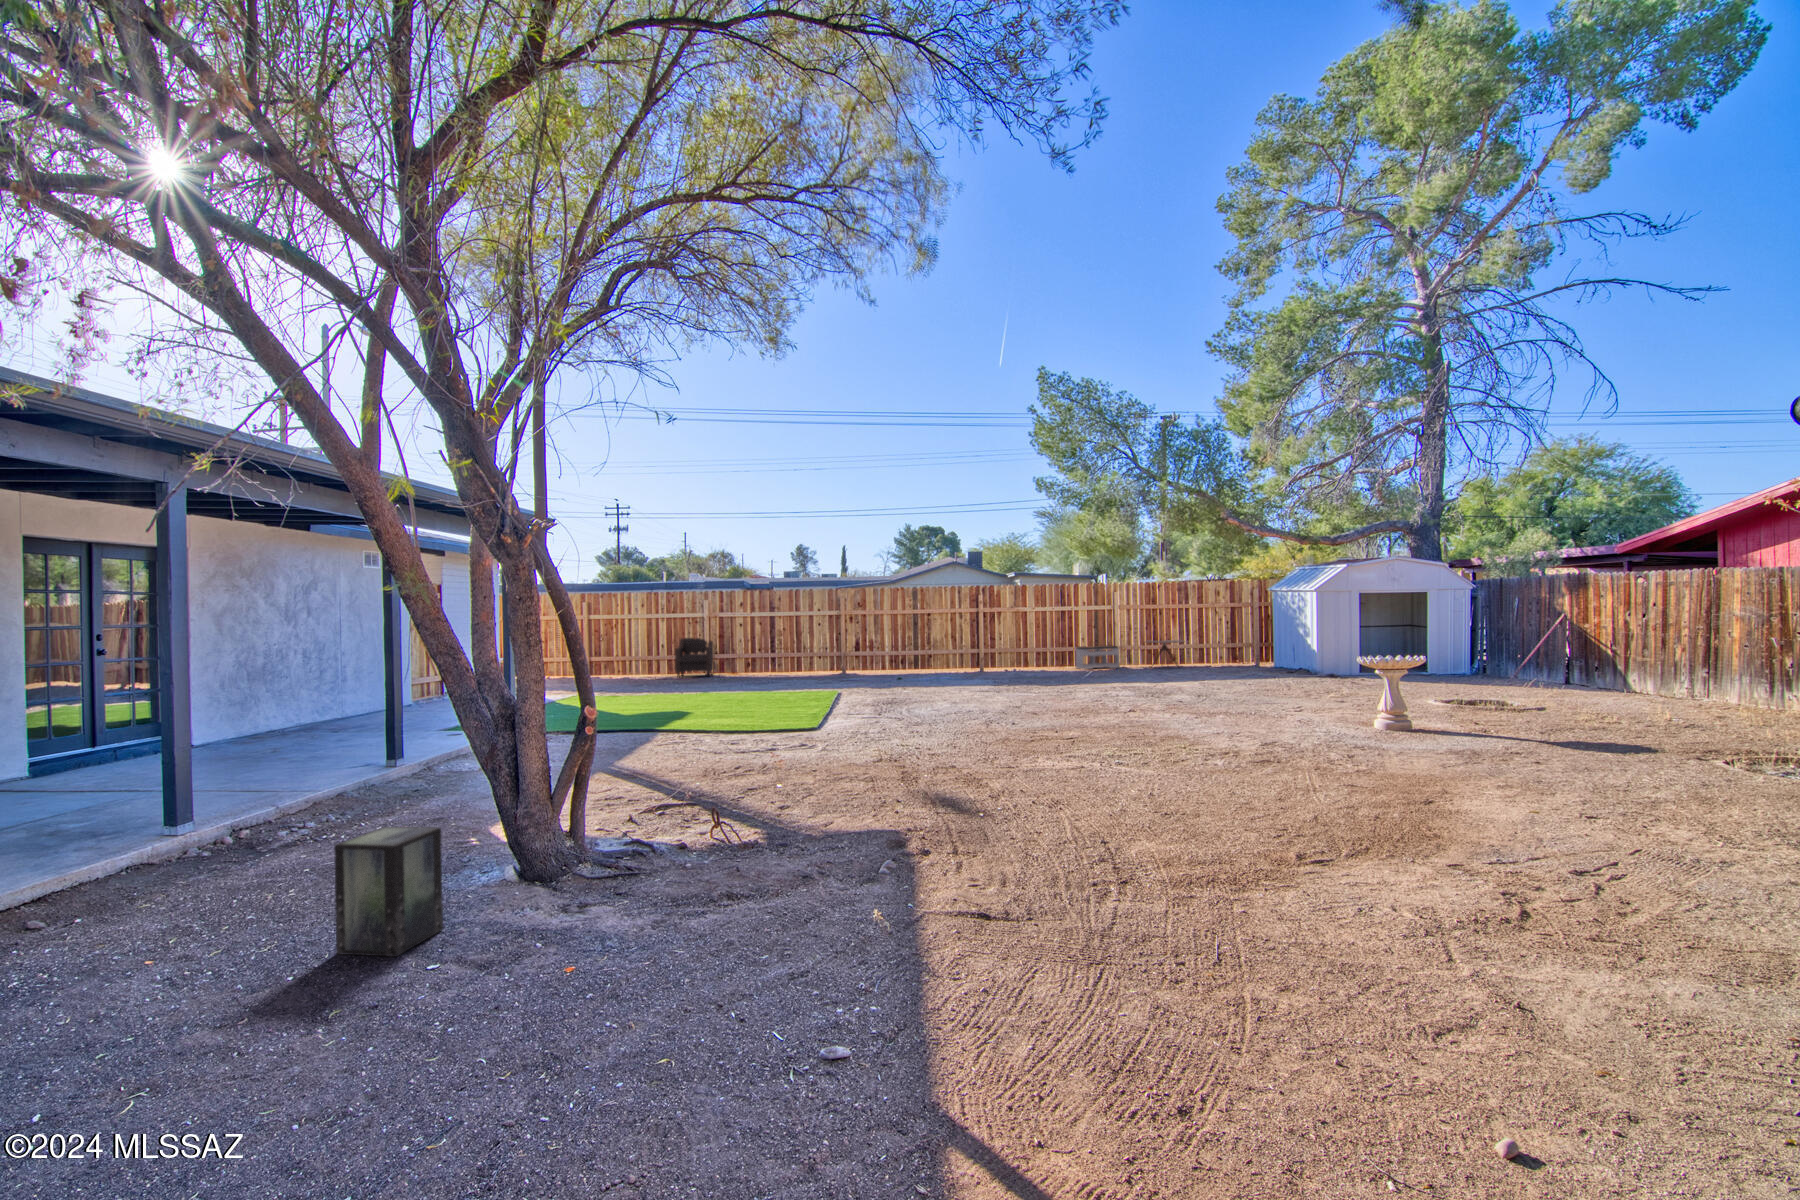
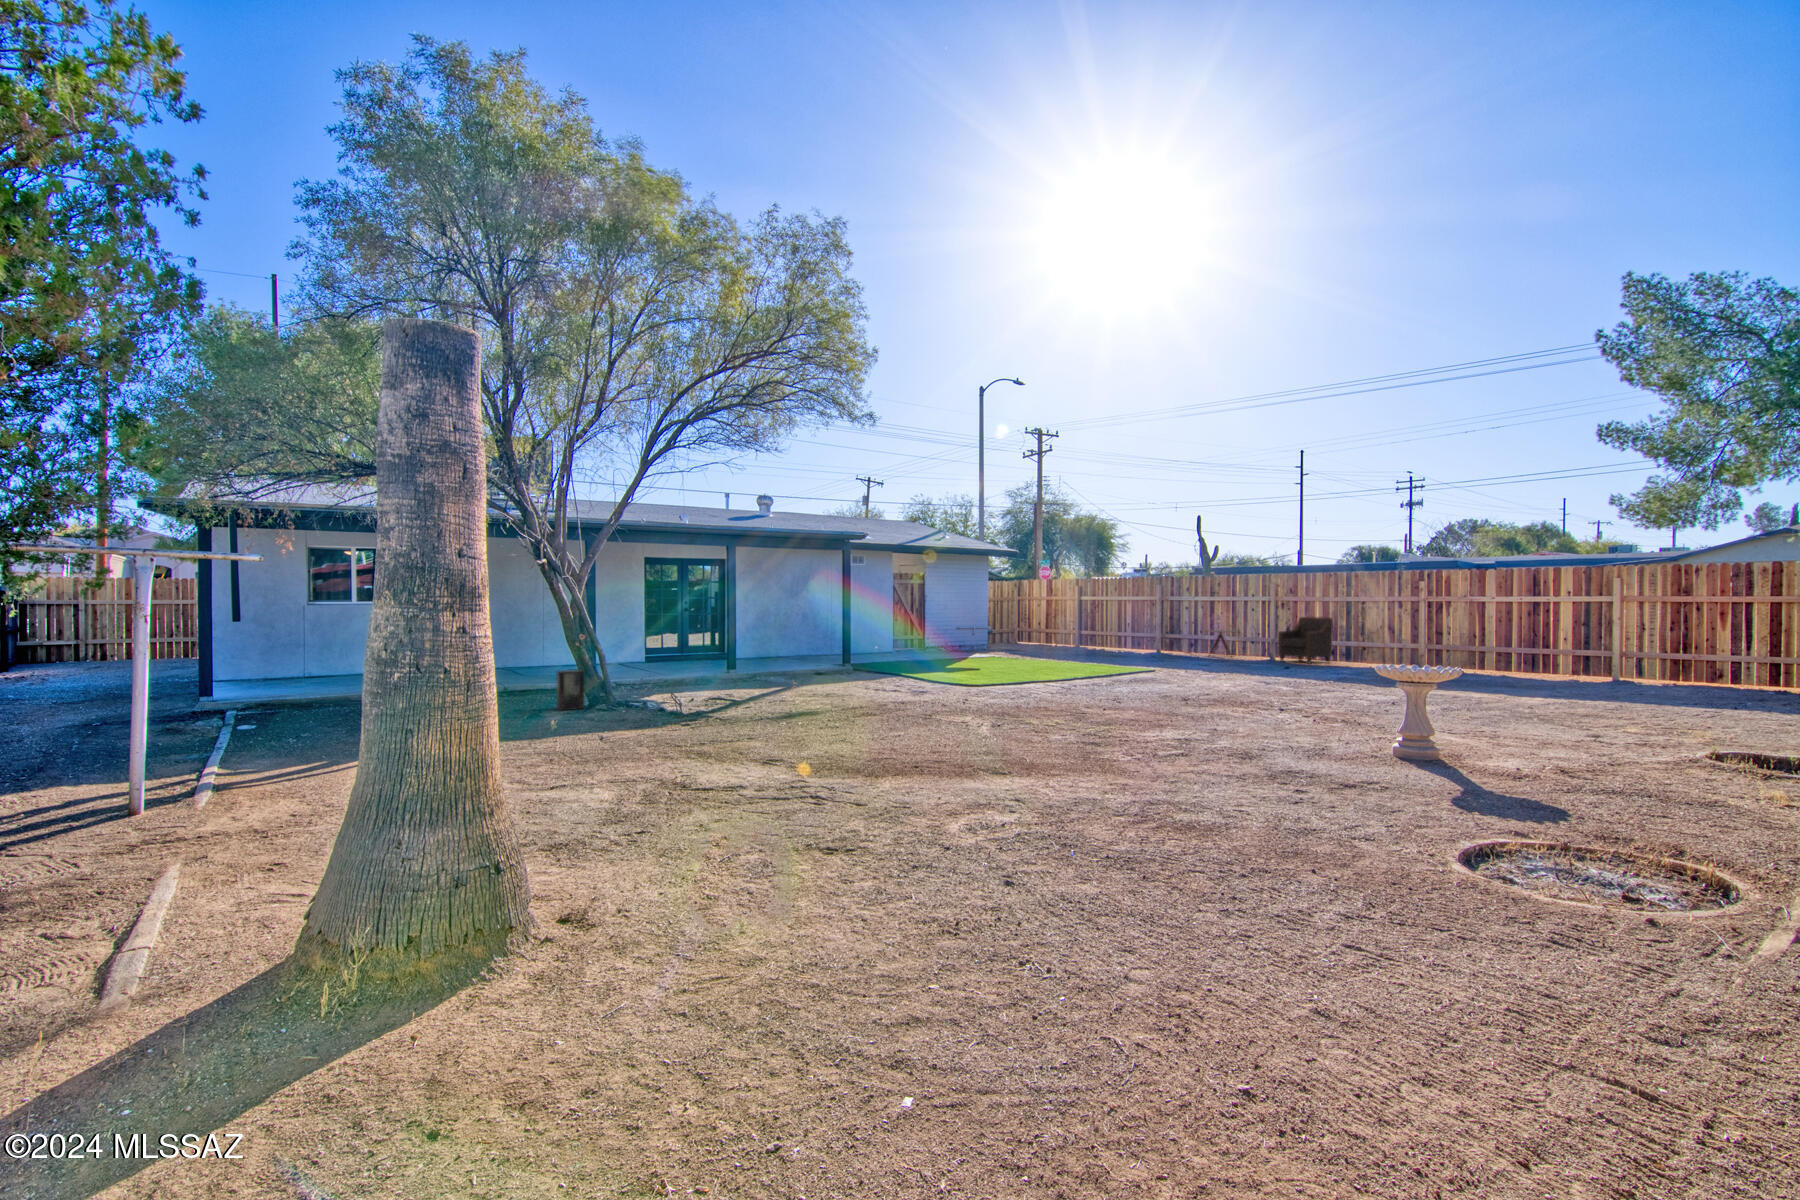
chair: present [675,638,714,678] -> present [1278,617,1333,664]
round table: present [1146,640,1182,666] -> present [1203,630,1238,654]
bench: present [1076,646,1119,669] -> none [1546,649,1614,682]

